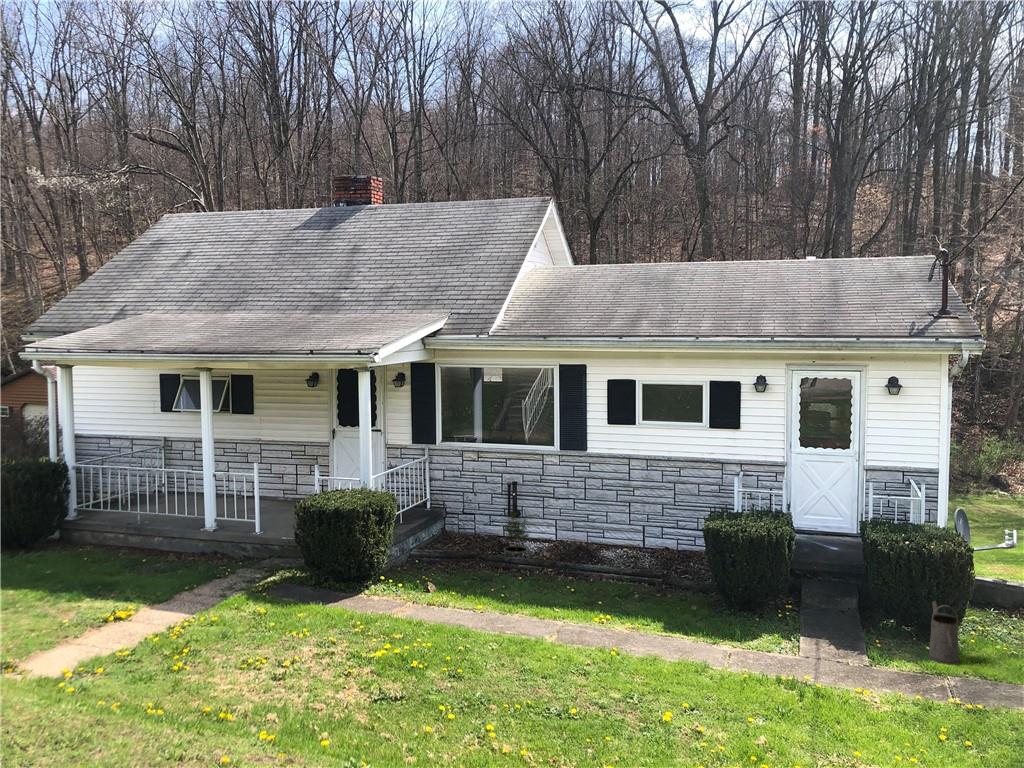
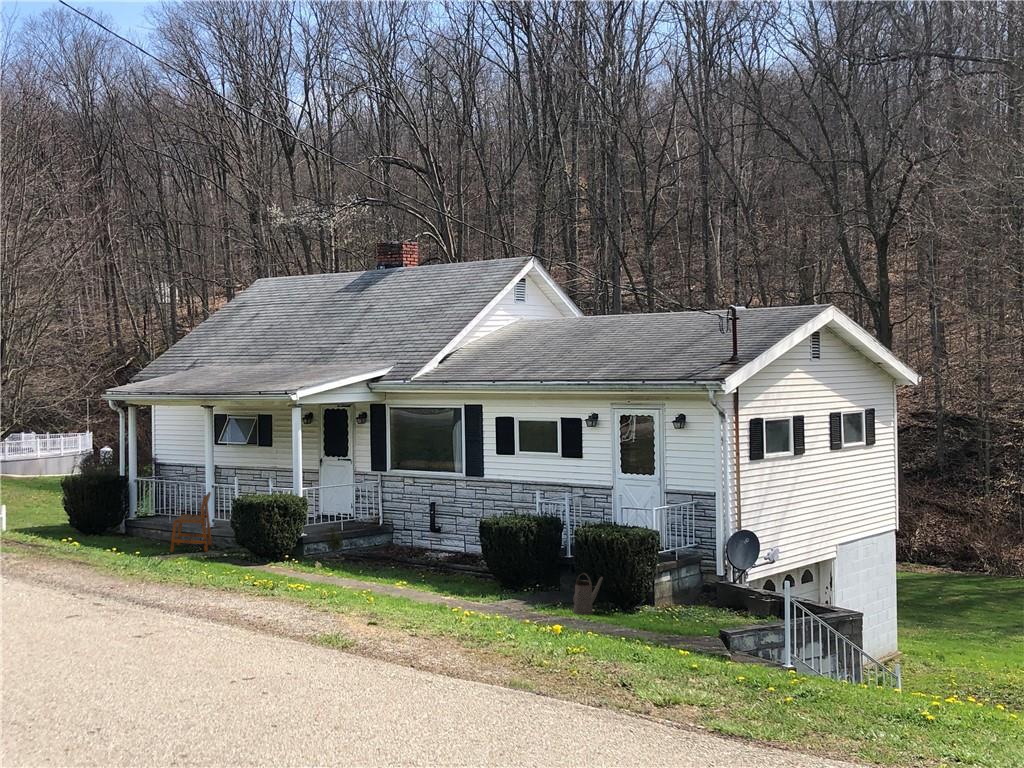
bench: none [157,481,222,576] -> present [170,492,212,552]
potted tree: present [504,512,528,554] -> present [324,526,344,561]

